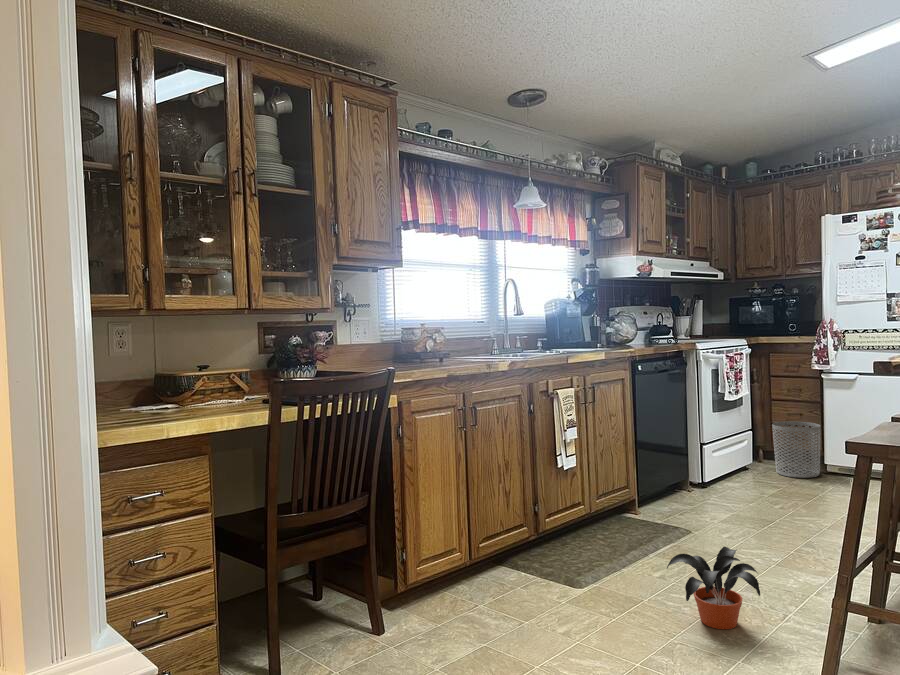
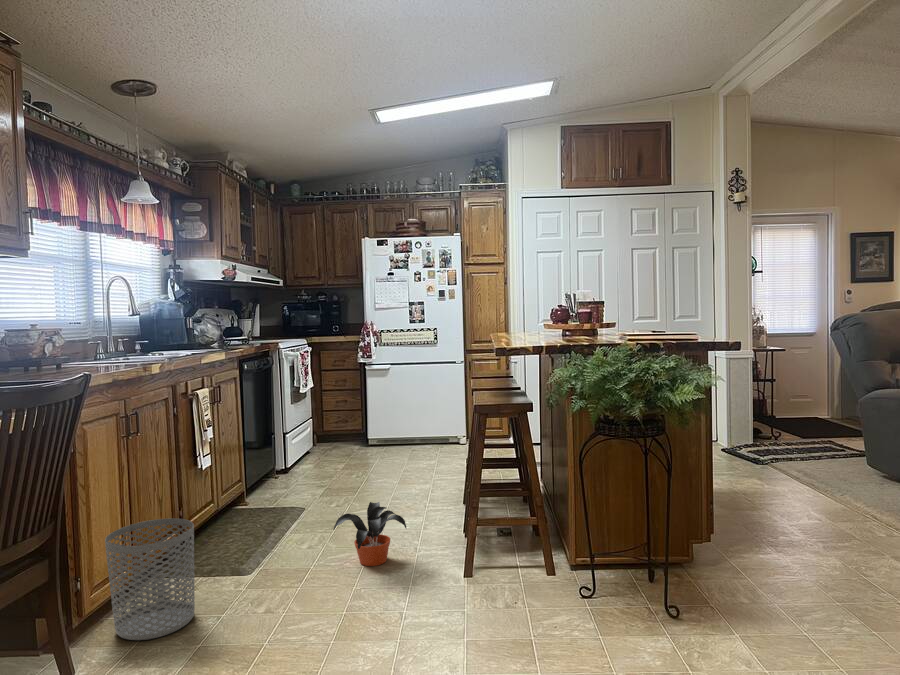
waste bin: present [772,421,821,478] -> present [105,519,195,640]

